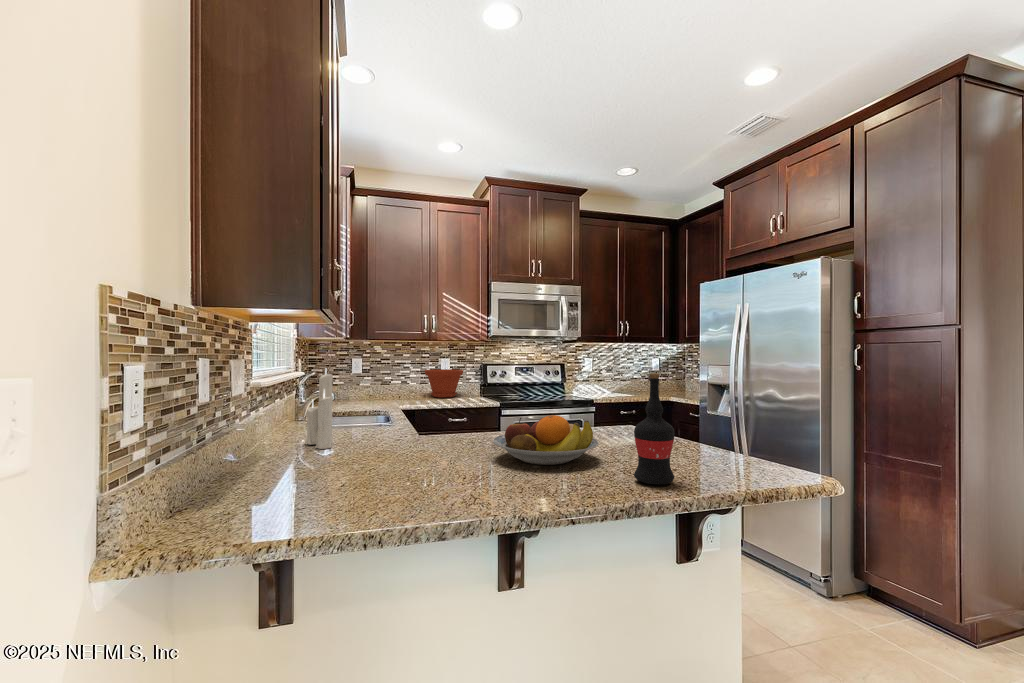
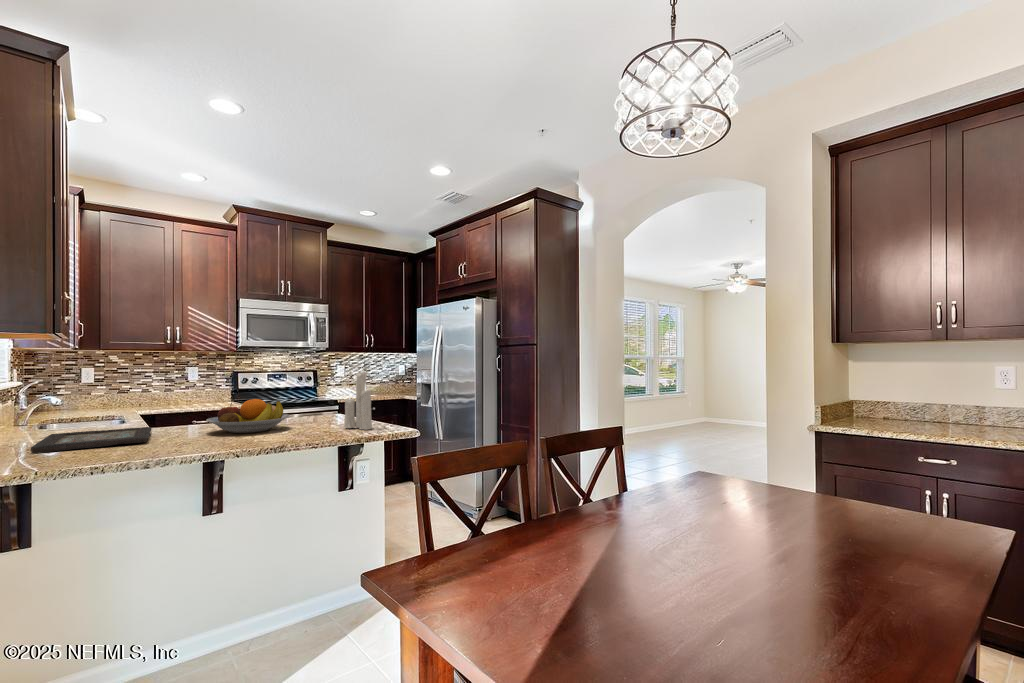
candle: present [305,369,333,449] -> present [344,370,372,430]
plant pot: present [425,369,463,398] -> none [168,377,211,403]
wine bottle: present [634,373,675,485] -> none [301,366,328,435]
decorative tray: none [303,443,432,483] -> present [31,427,152,453]

